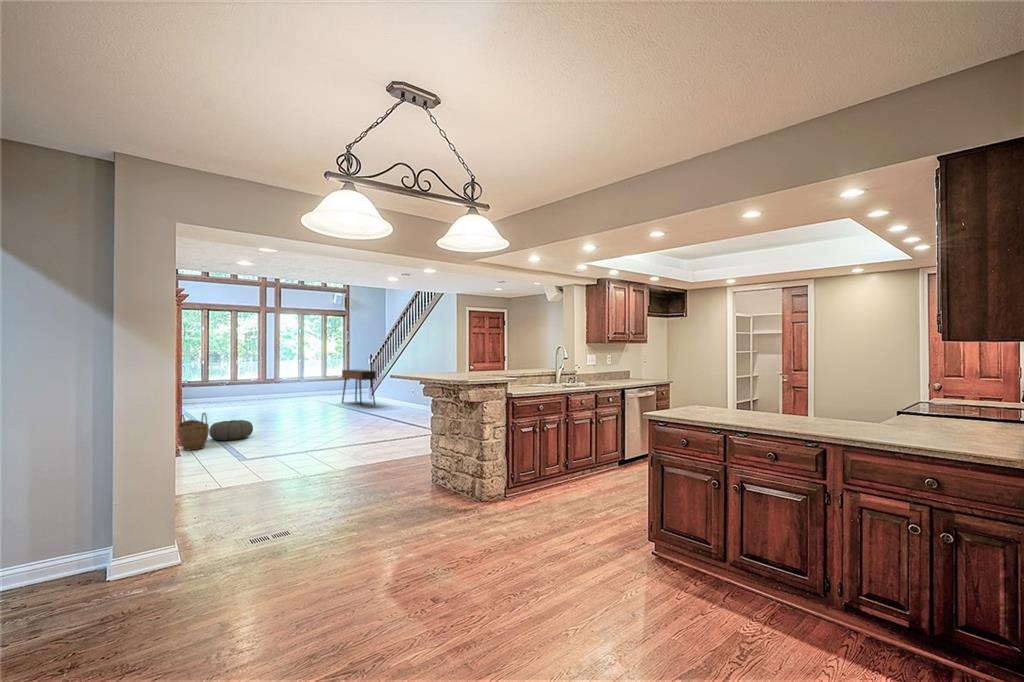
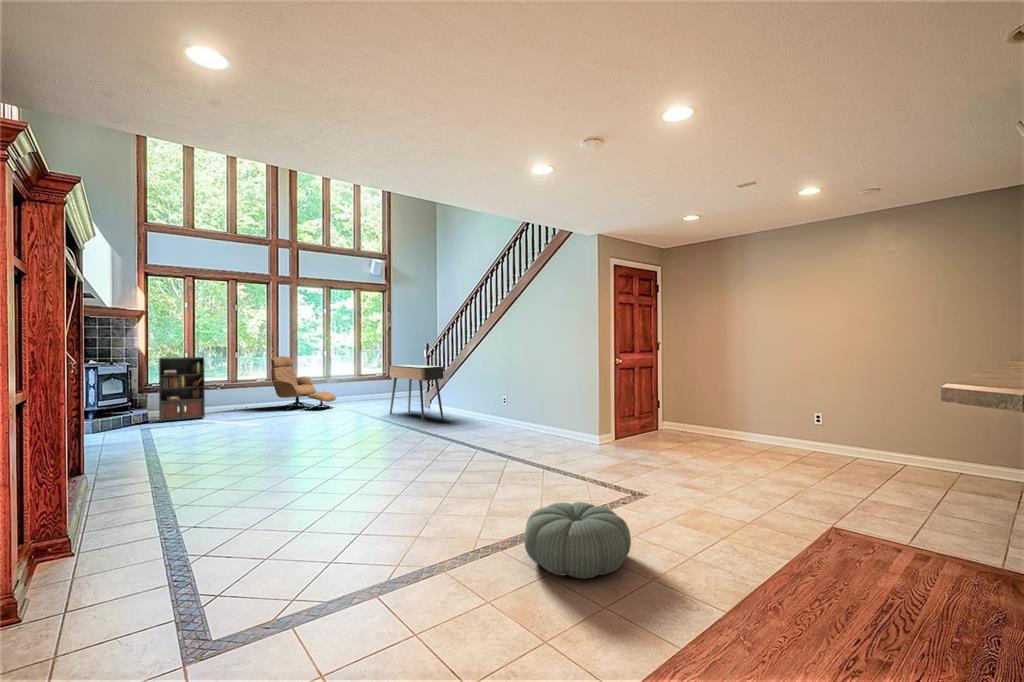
lounge chair: none [261,363,307,401] -> present [271,356,336,411]
bookcase: none [188,364,223,406] -> present [159,357,205,421]
woven basket: present [178,413,209,450] -> none [30,475,121,588]
pouf: present [209,420,253,440] -> present [524,502,631,578]

